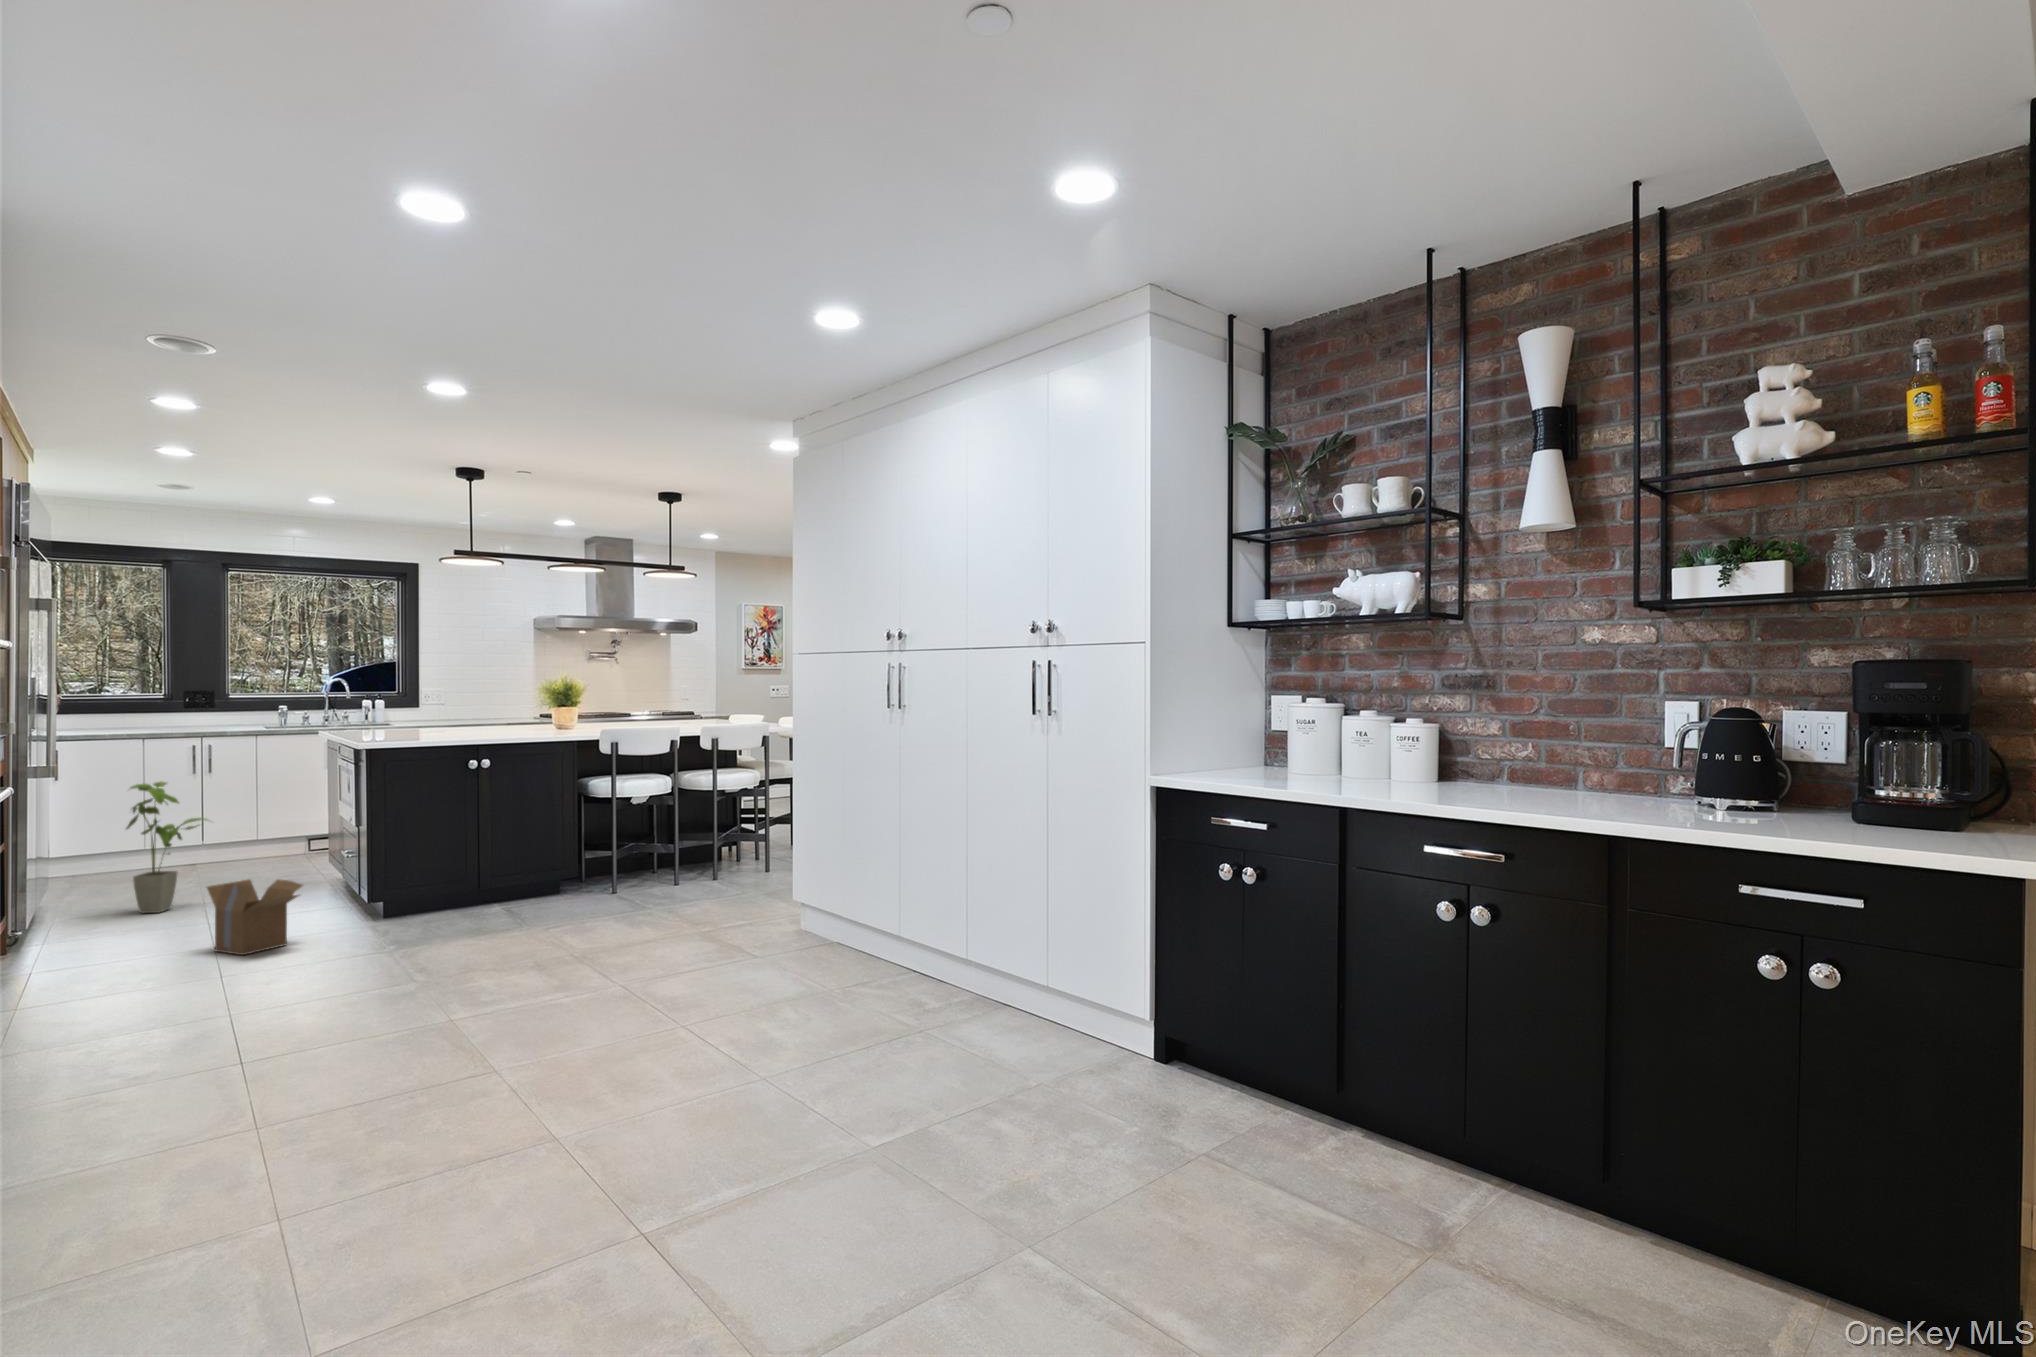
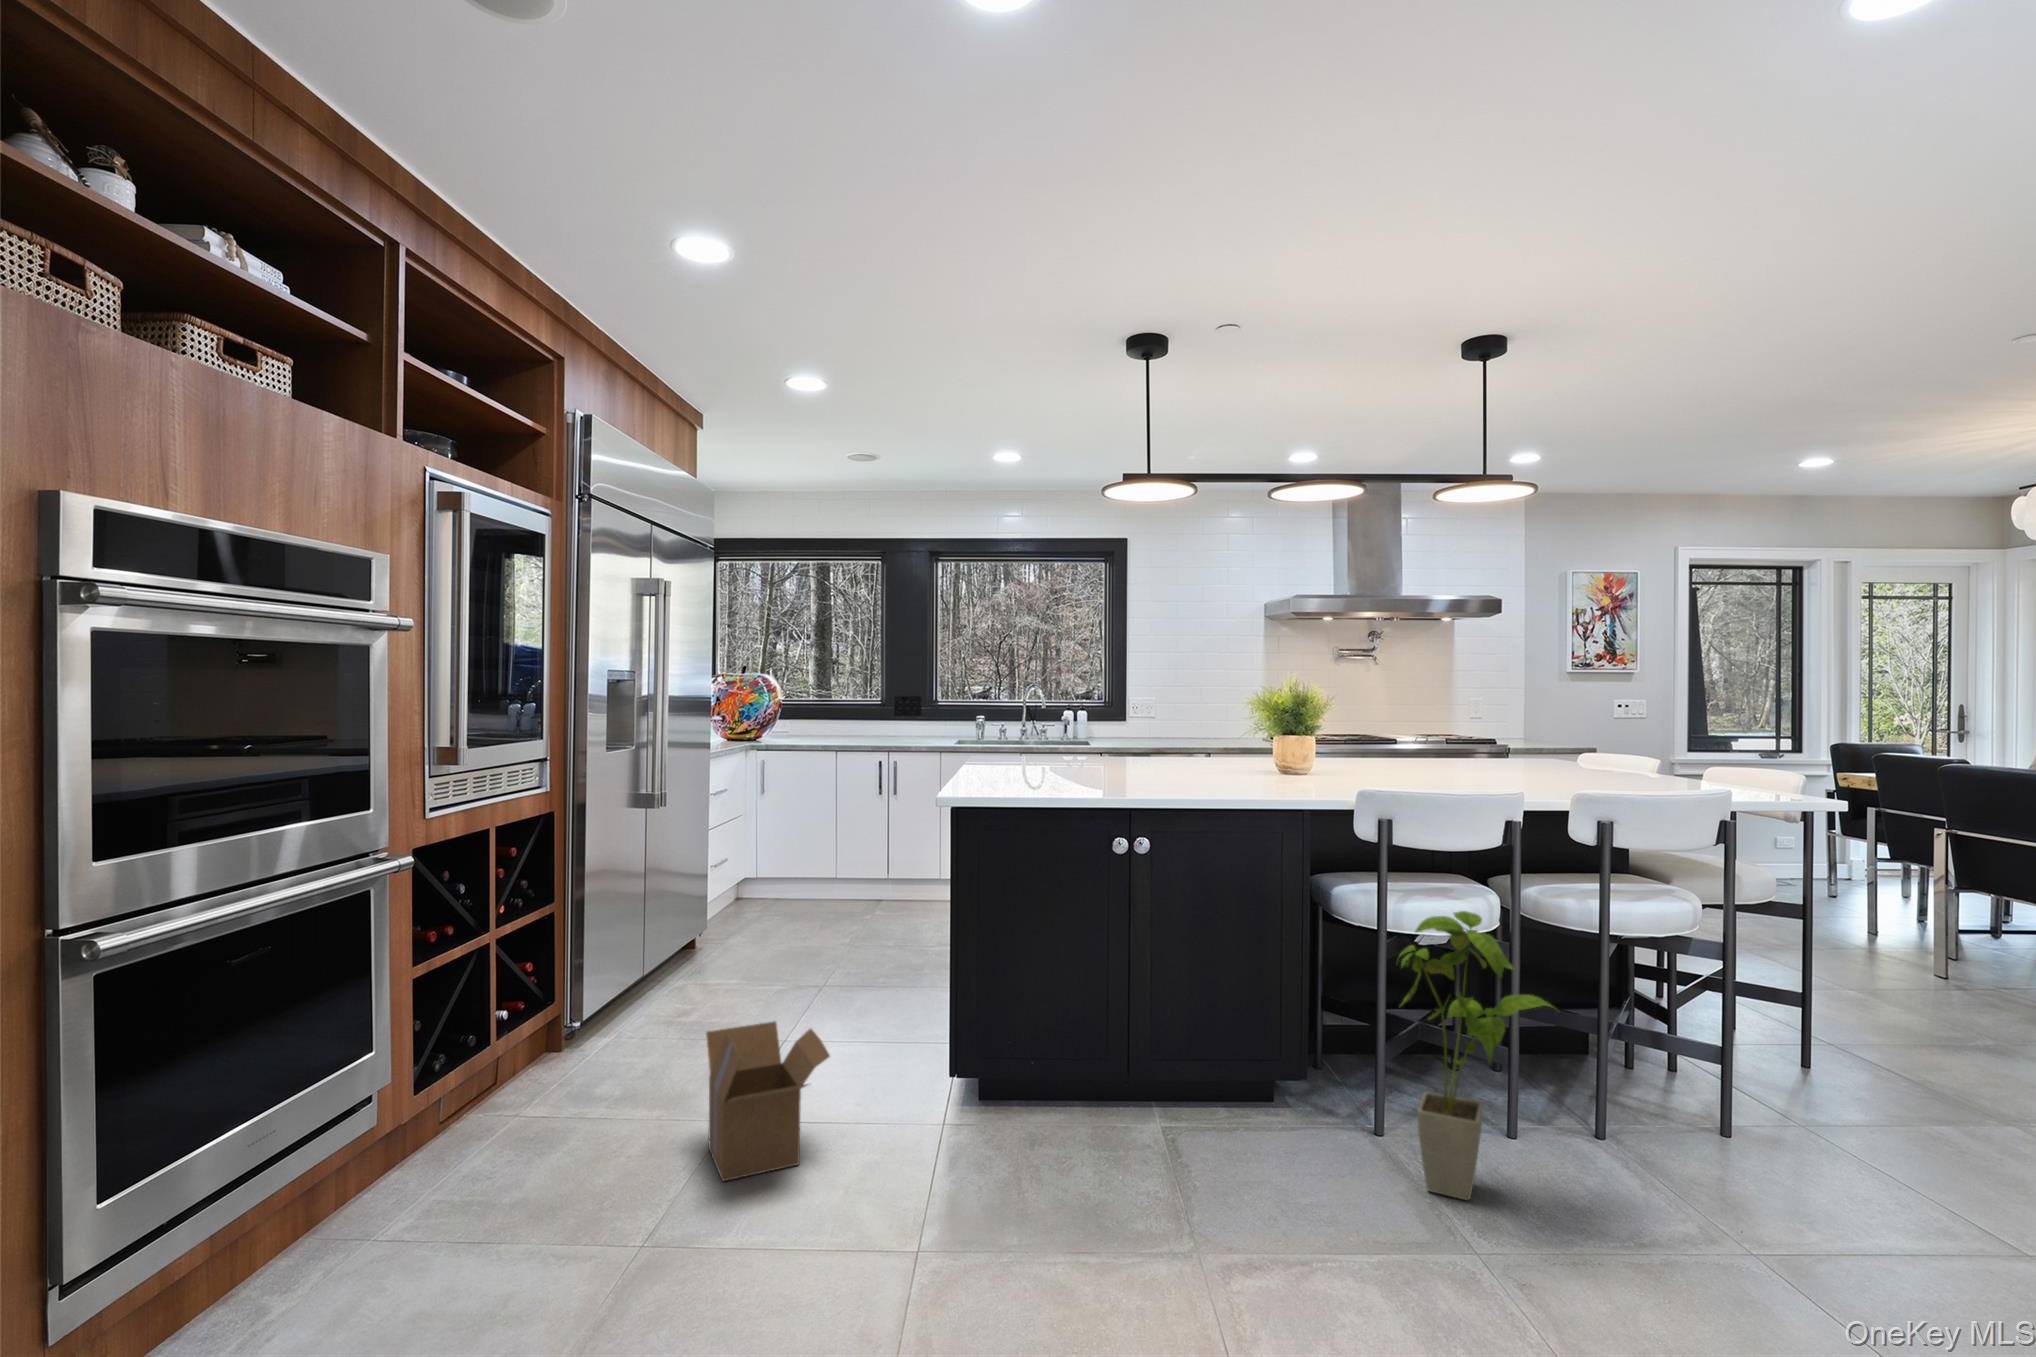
house plant: present [126,782,207,913] -> present [1397,911,1552,1200]

